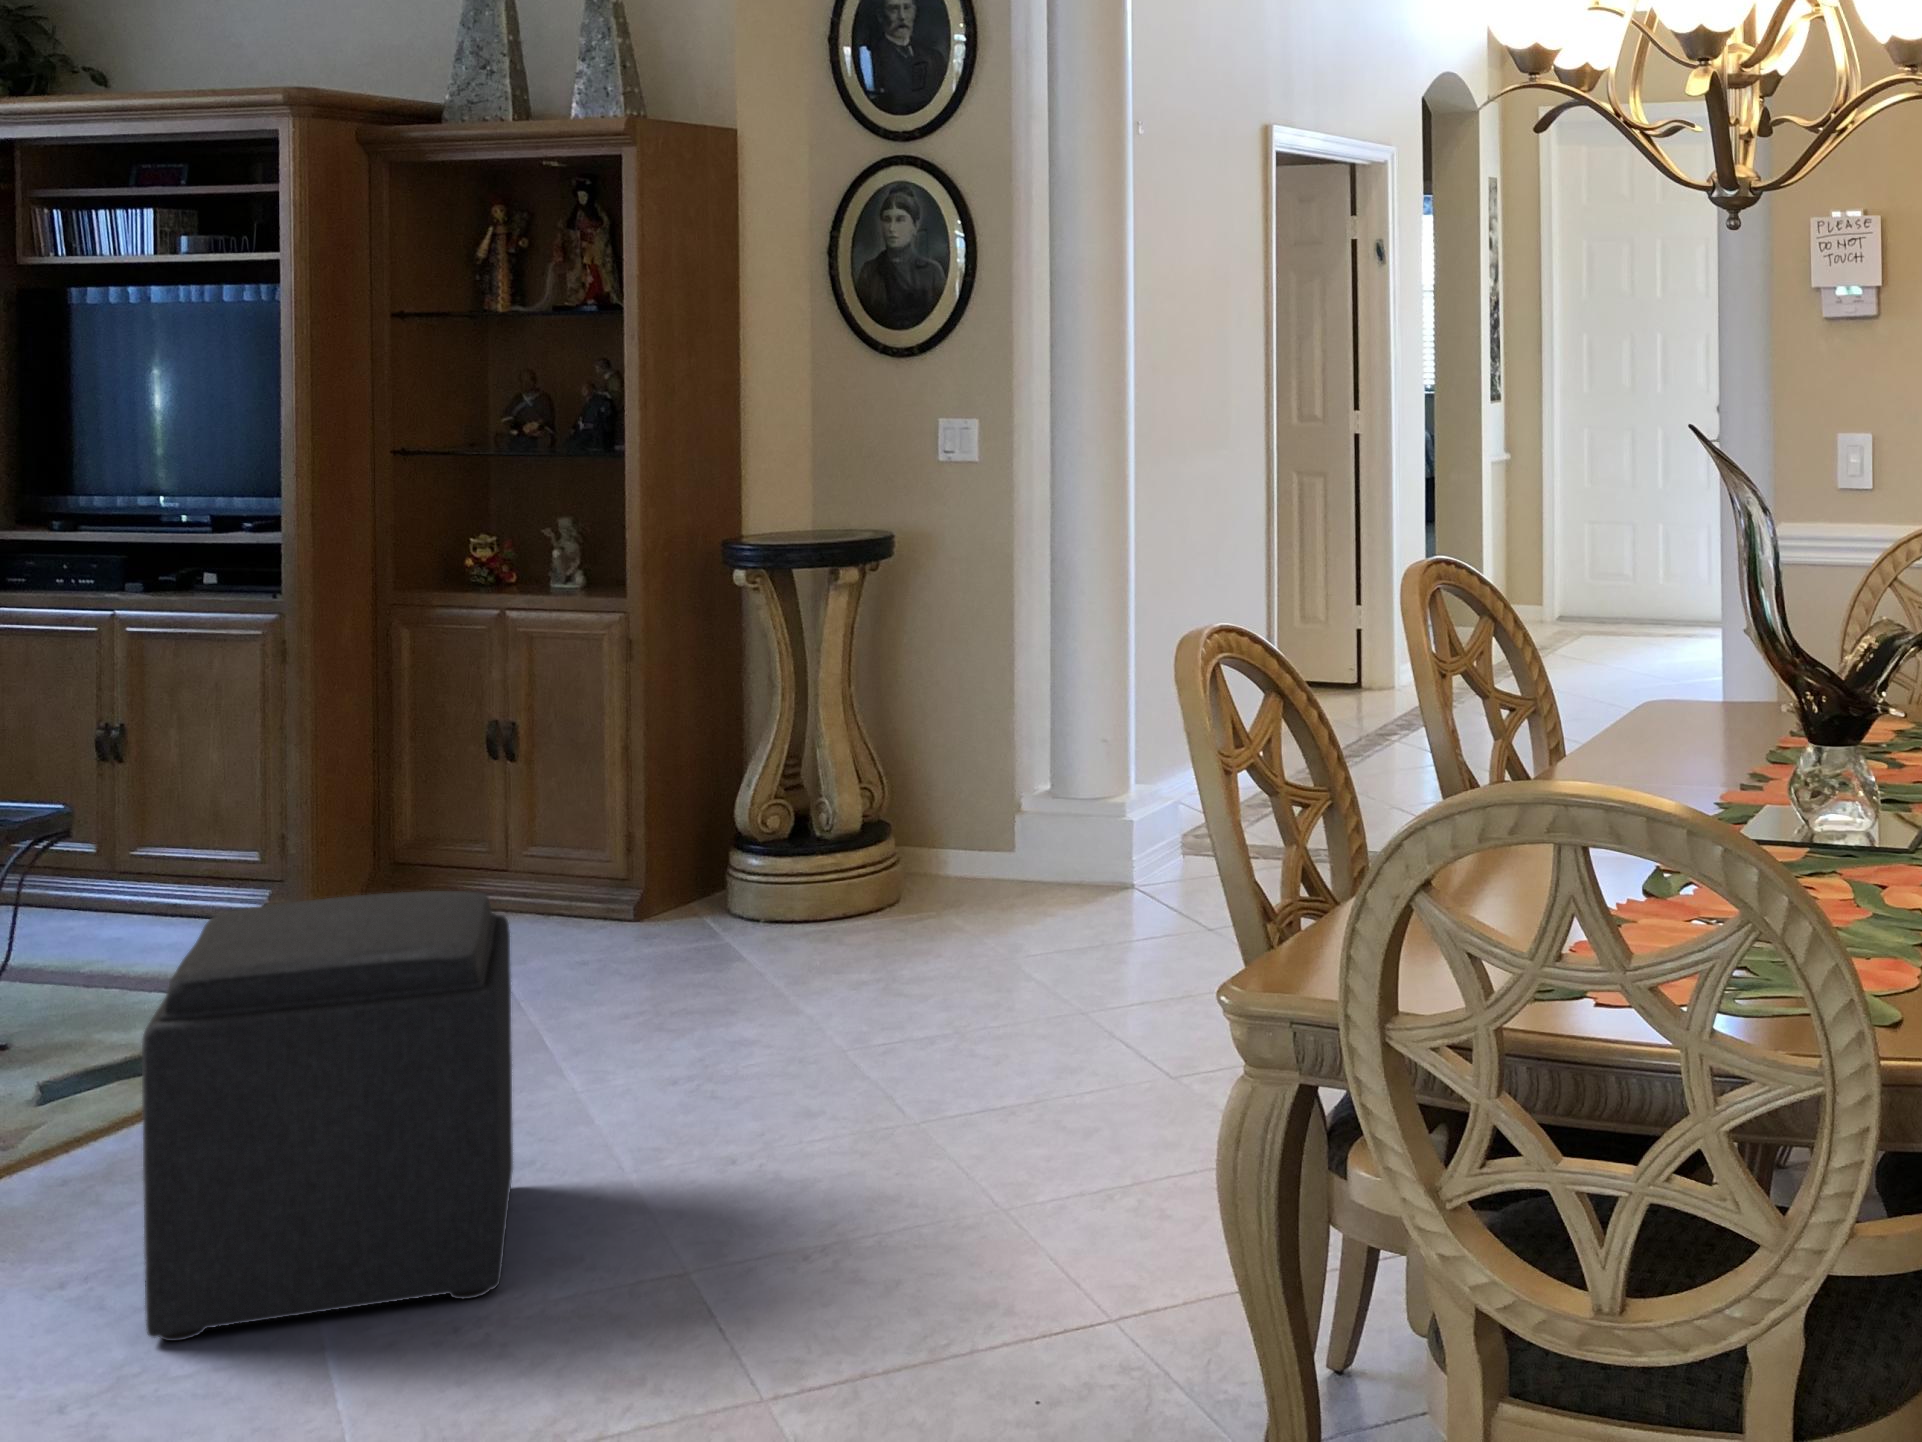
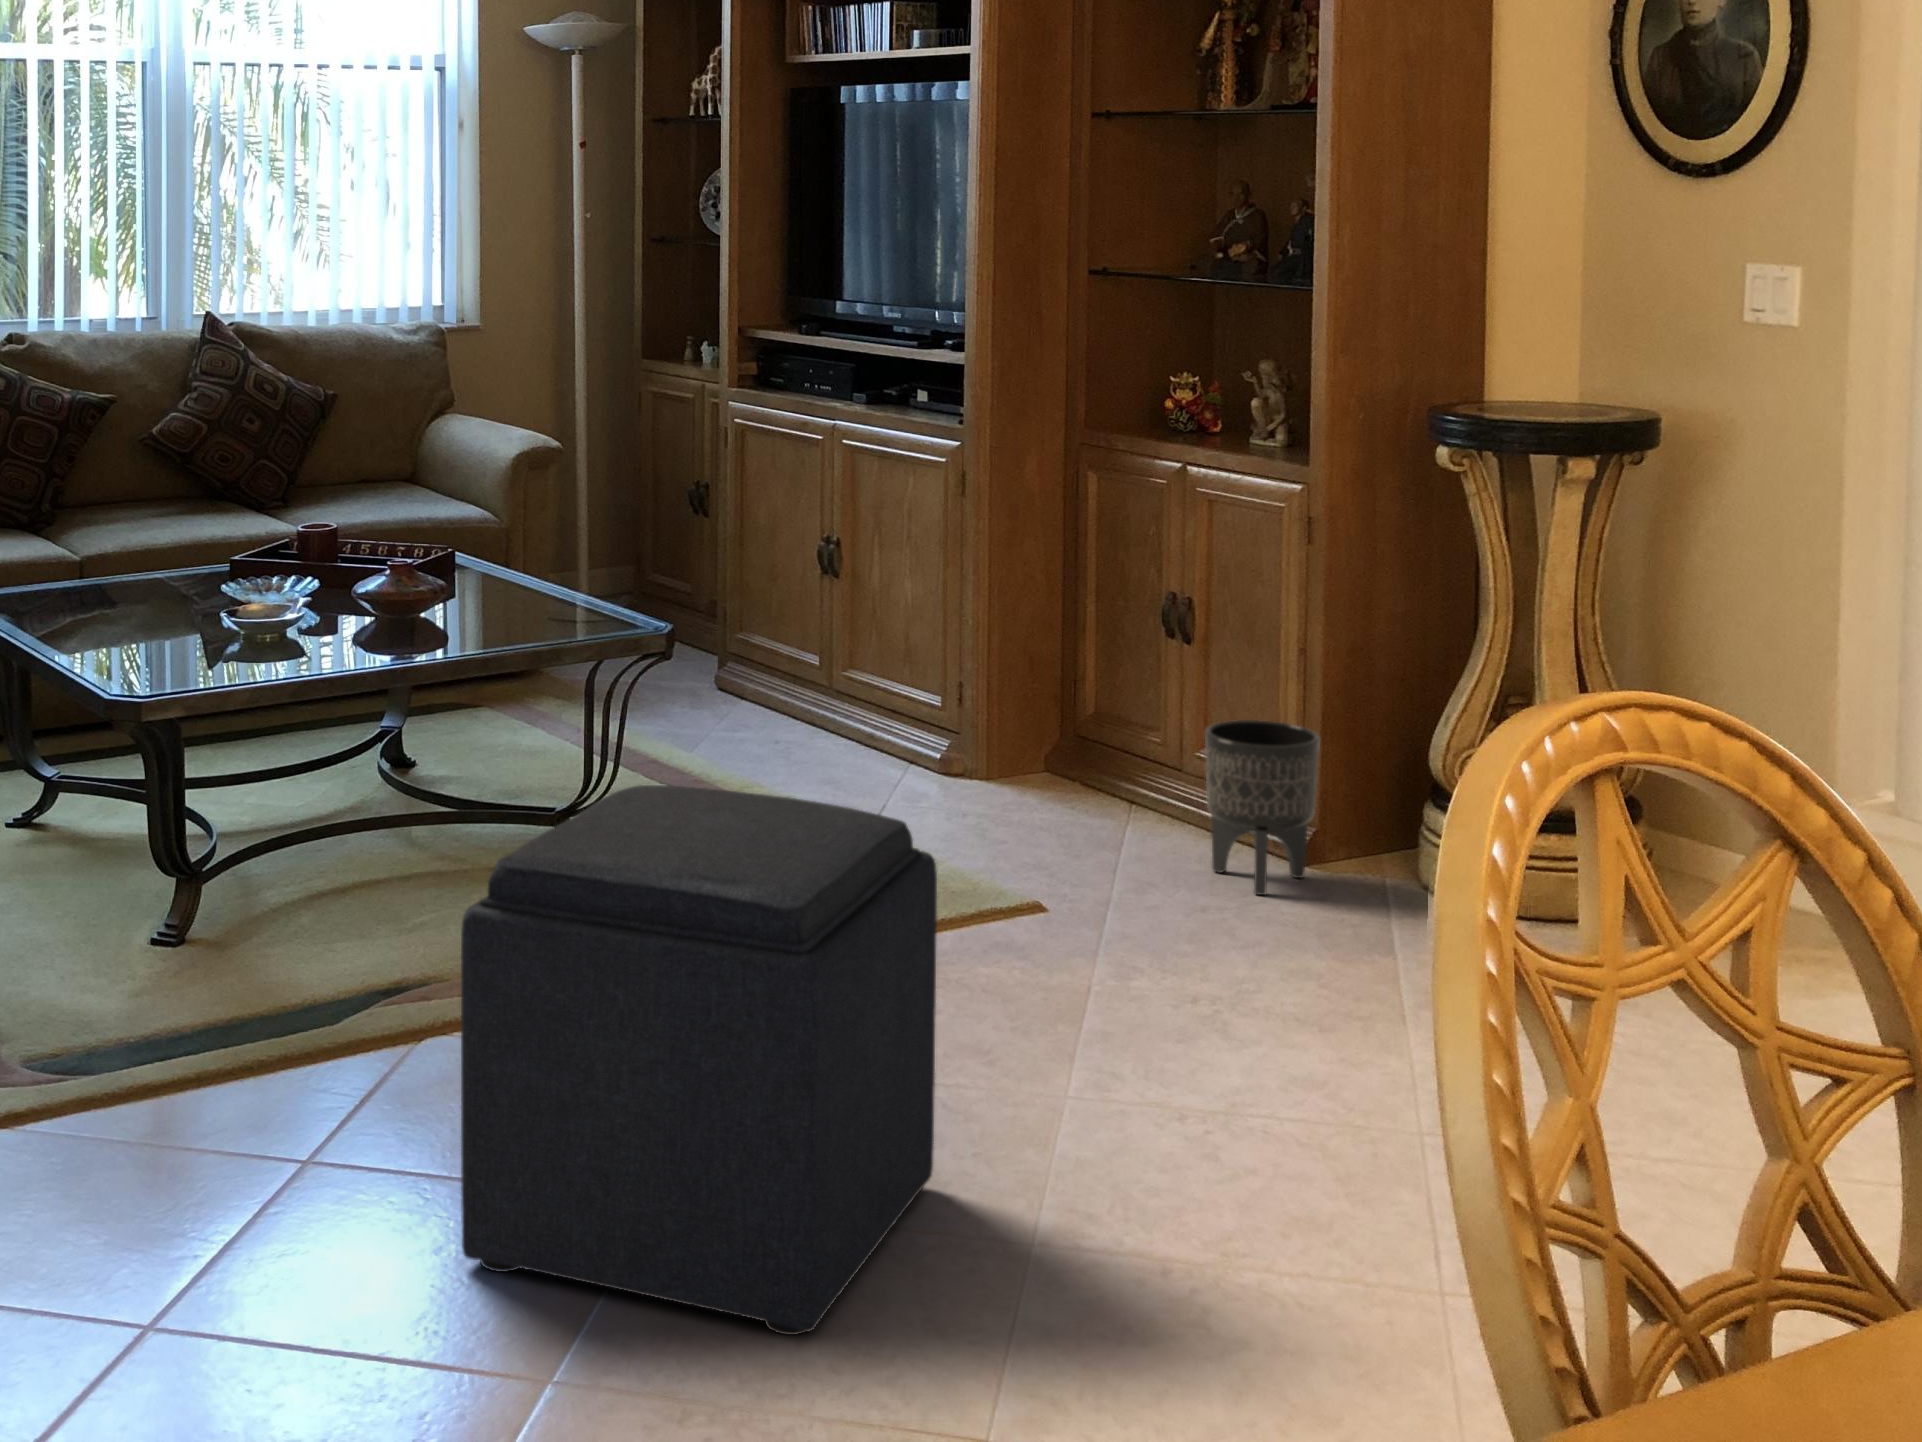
planter: none [560,808,656,949] -> present [1205,720,1320,895]

